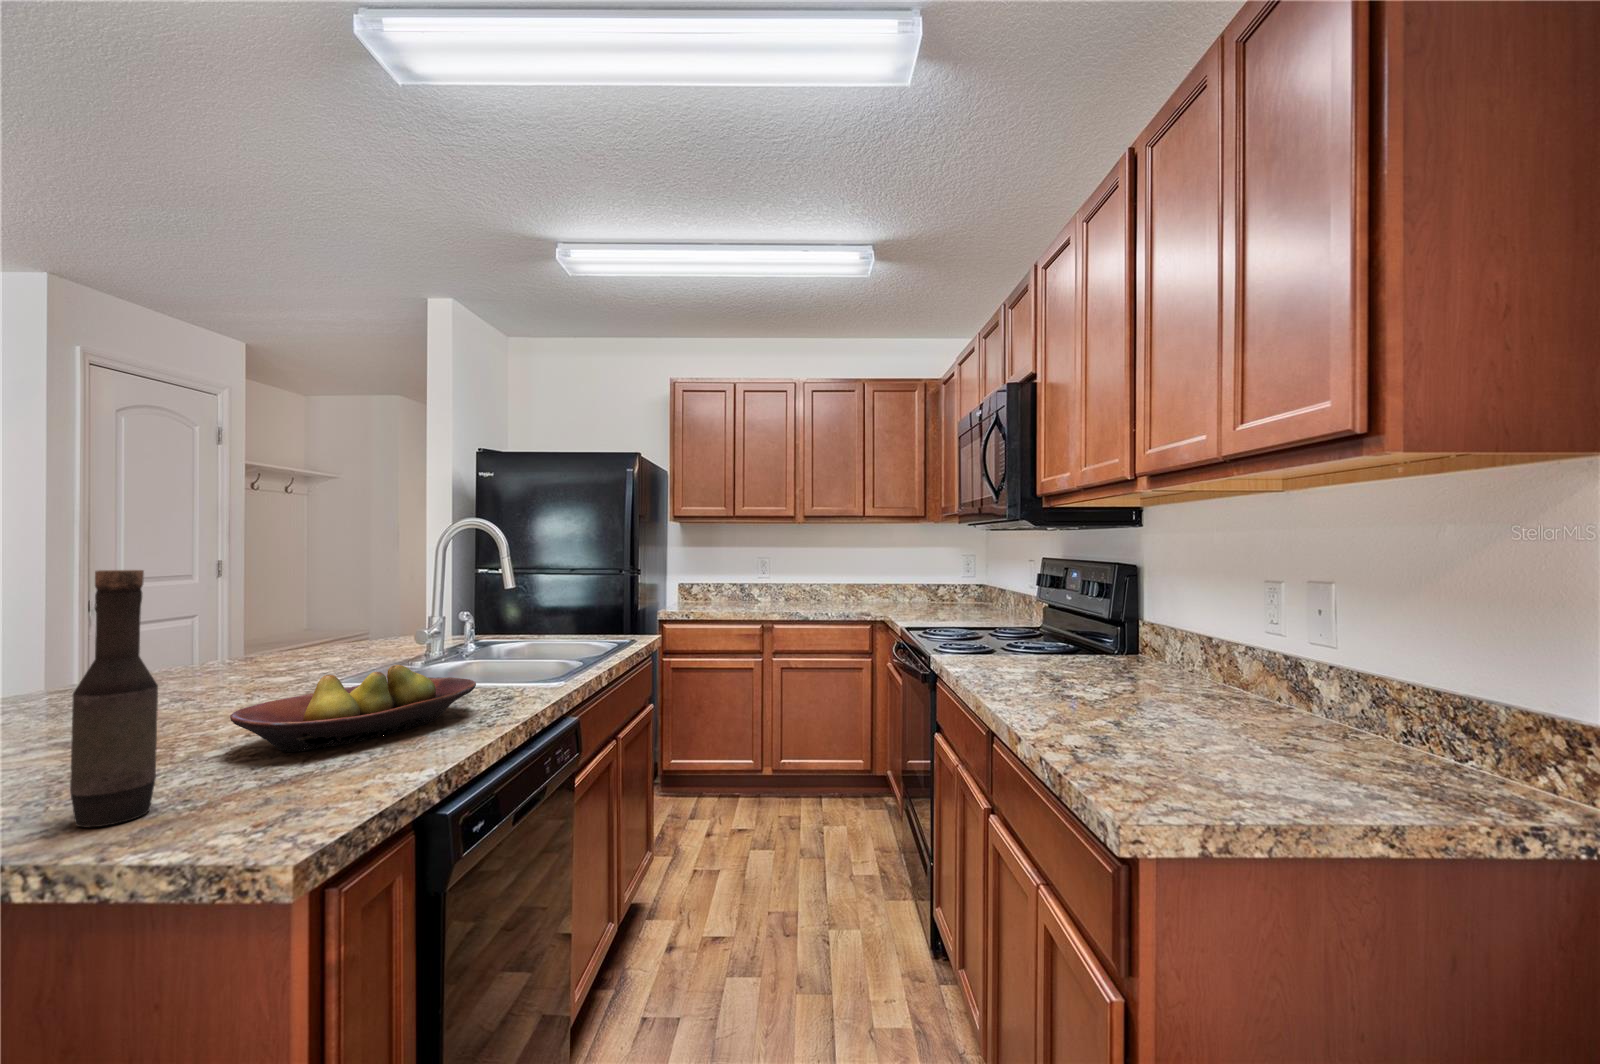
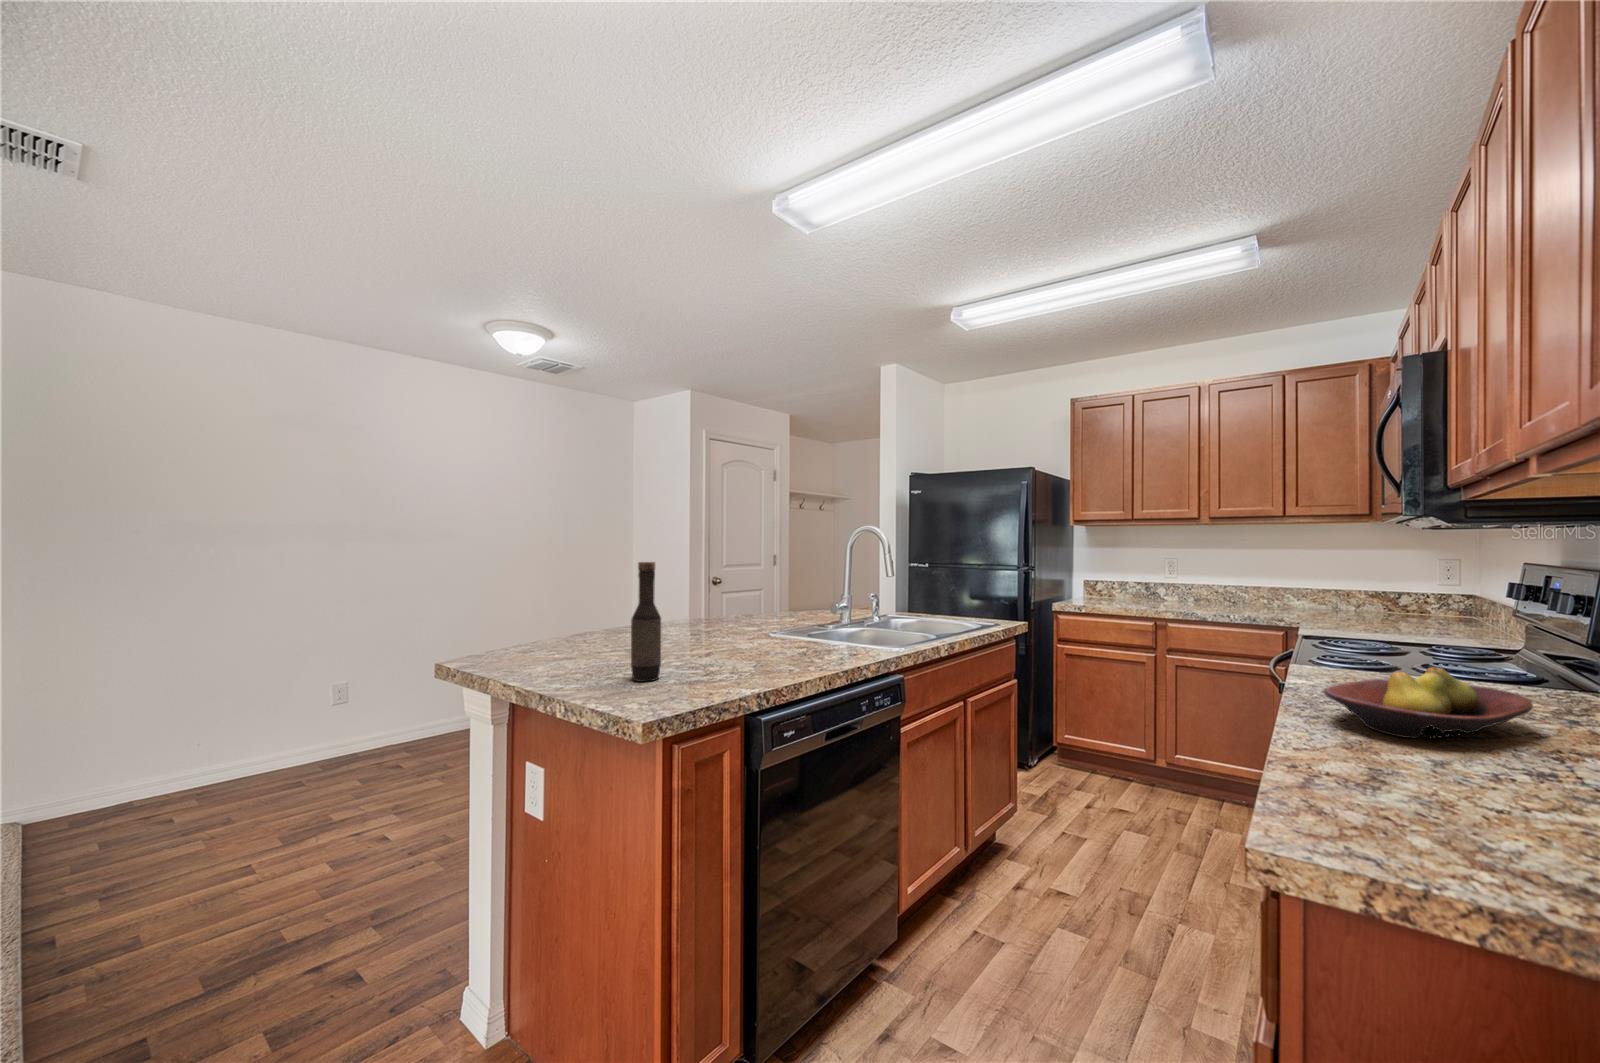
fruit bowl: present [230,665,476,752] -> present [1324,667,1533,739]

